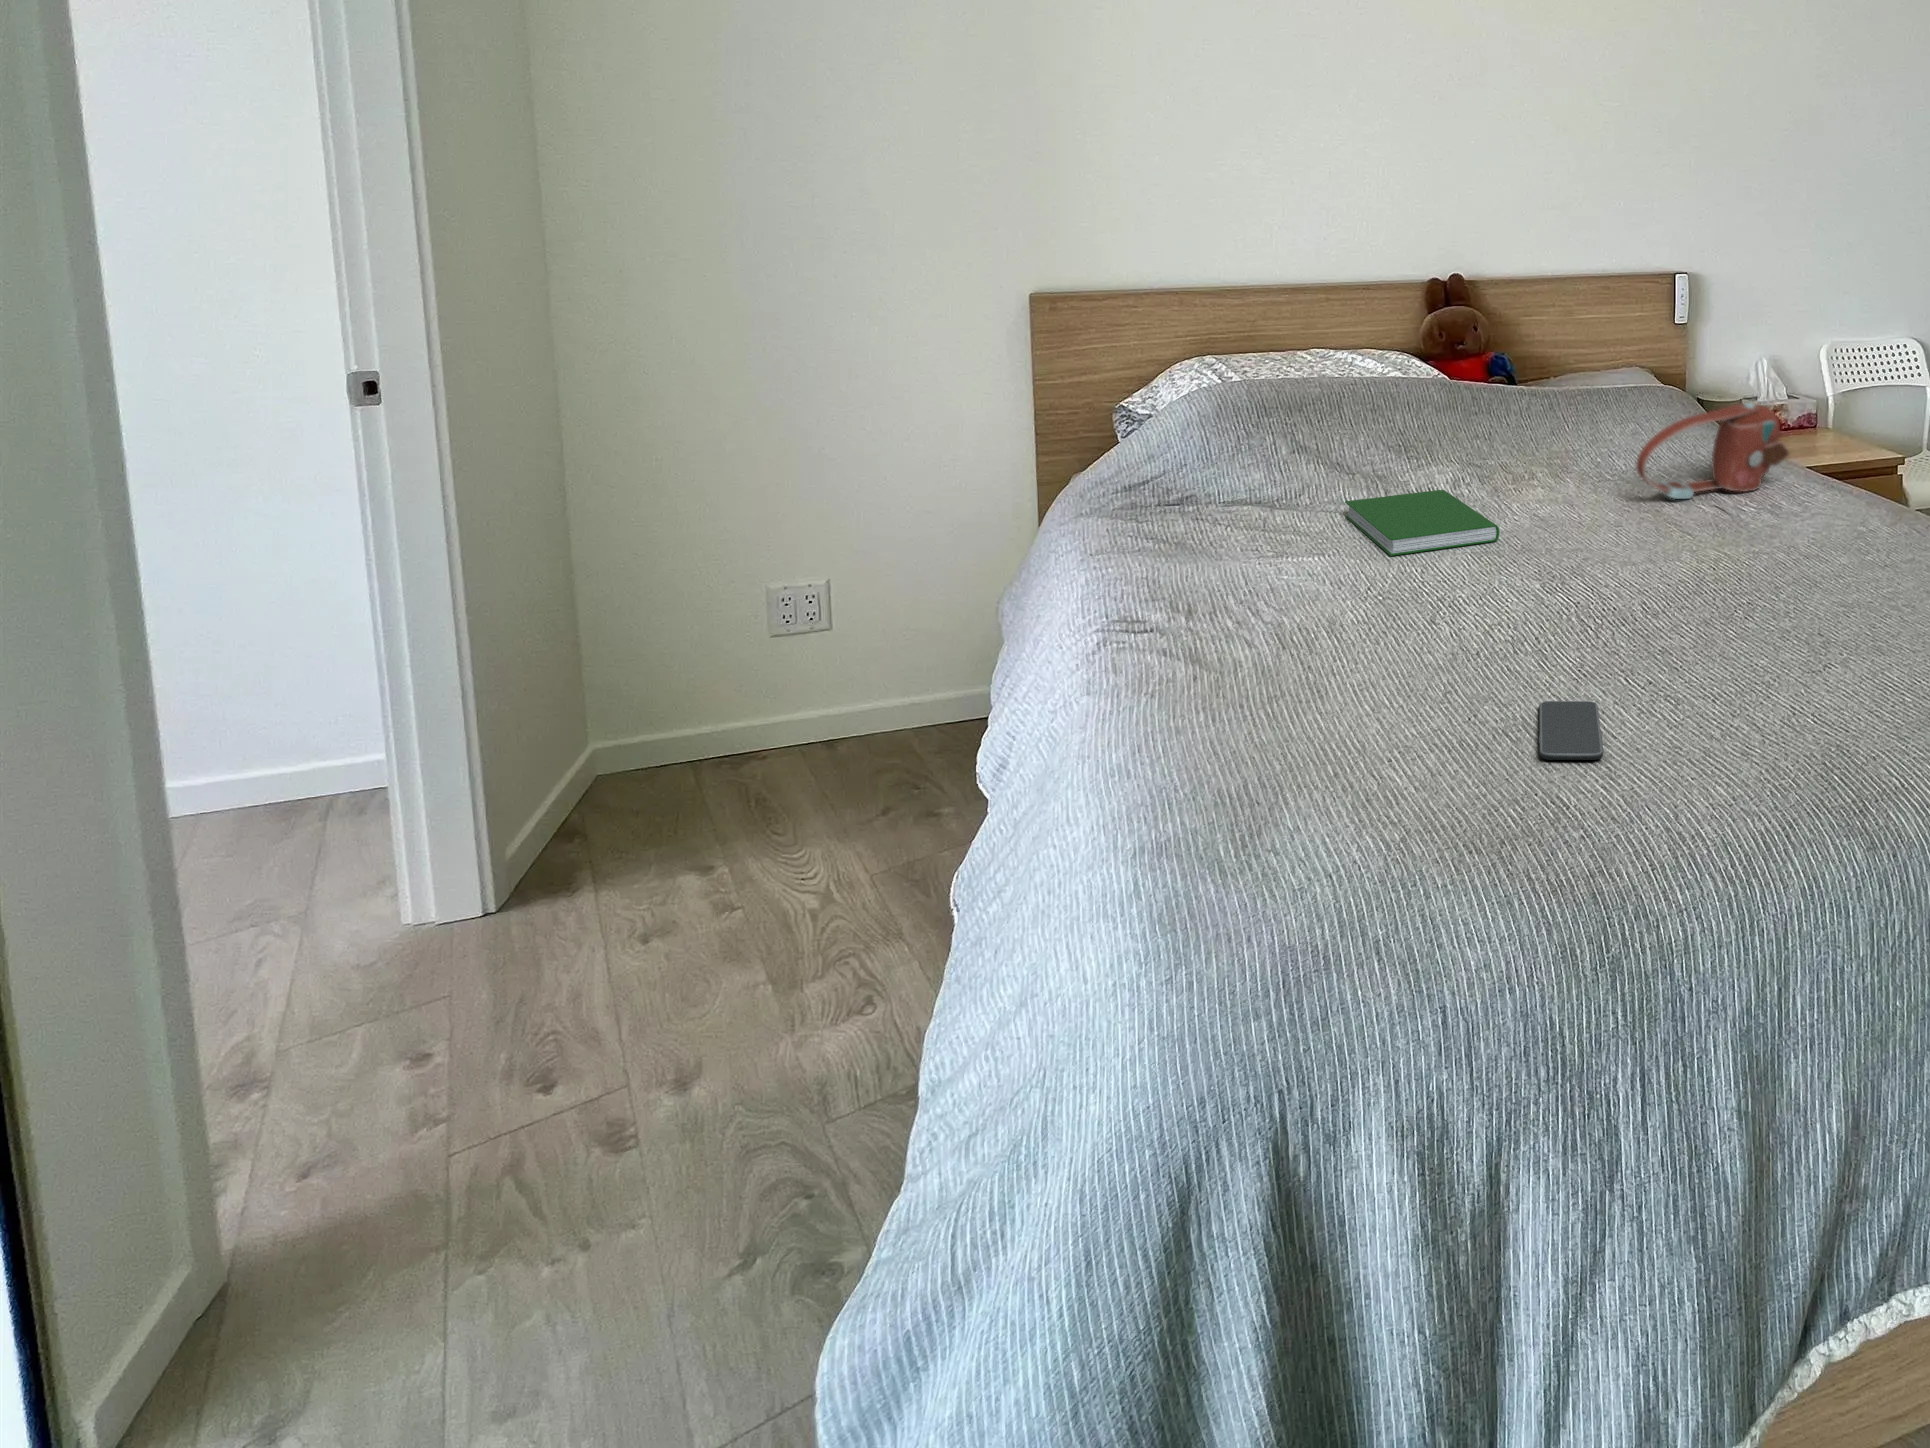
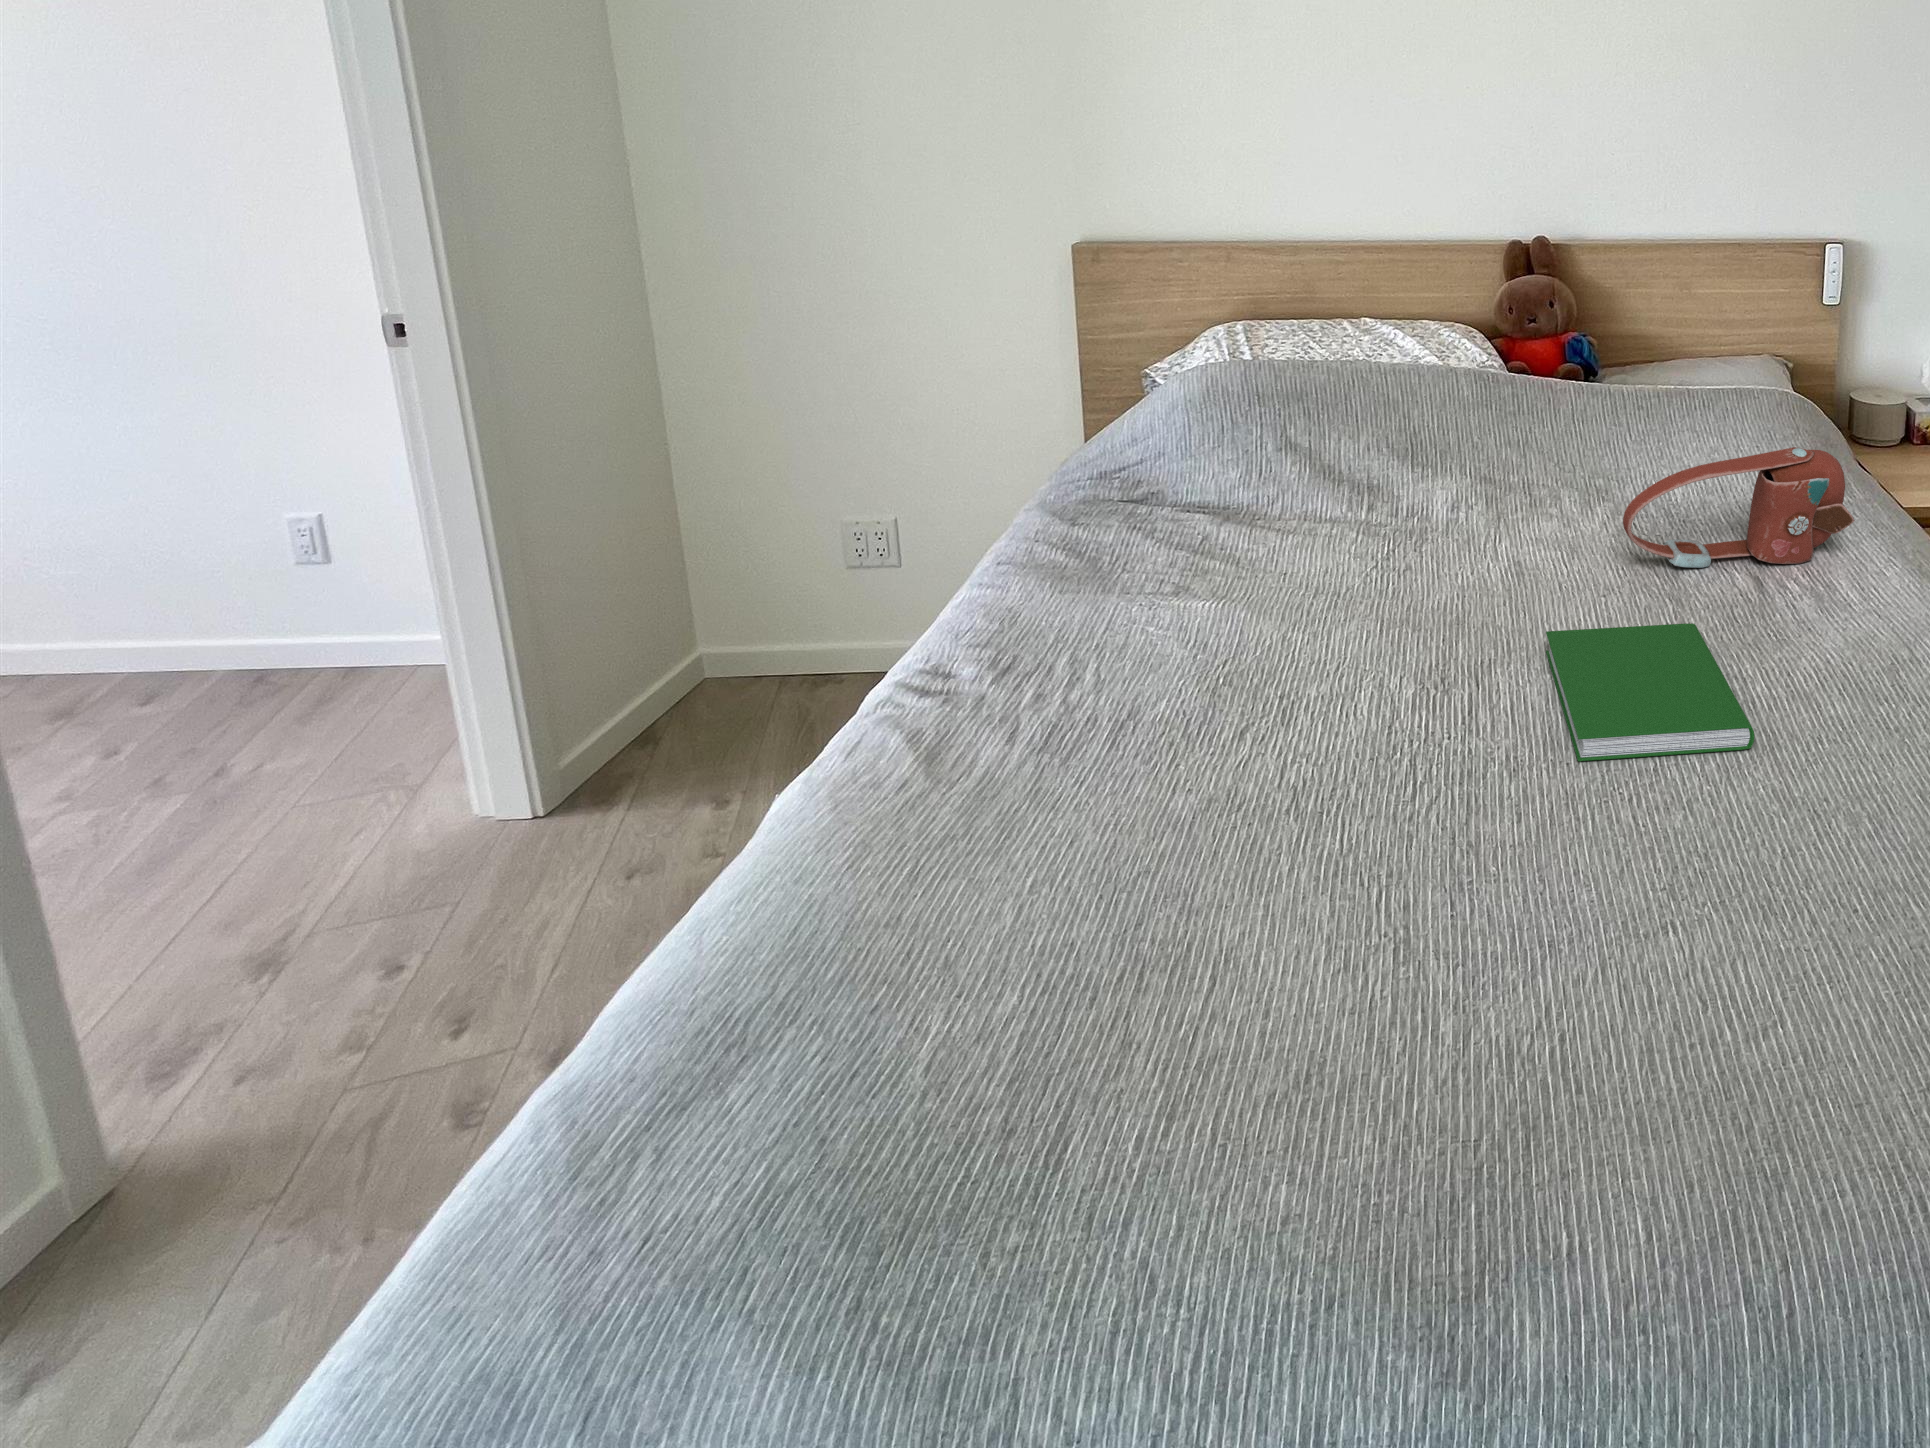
hardcover book: present [1345,490,1500,556] -> present [1546,623,1755,761]
smartphone: present [1539,701,1603,760] -> none [1081,941,1252,1091]

